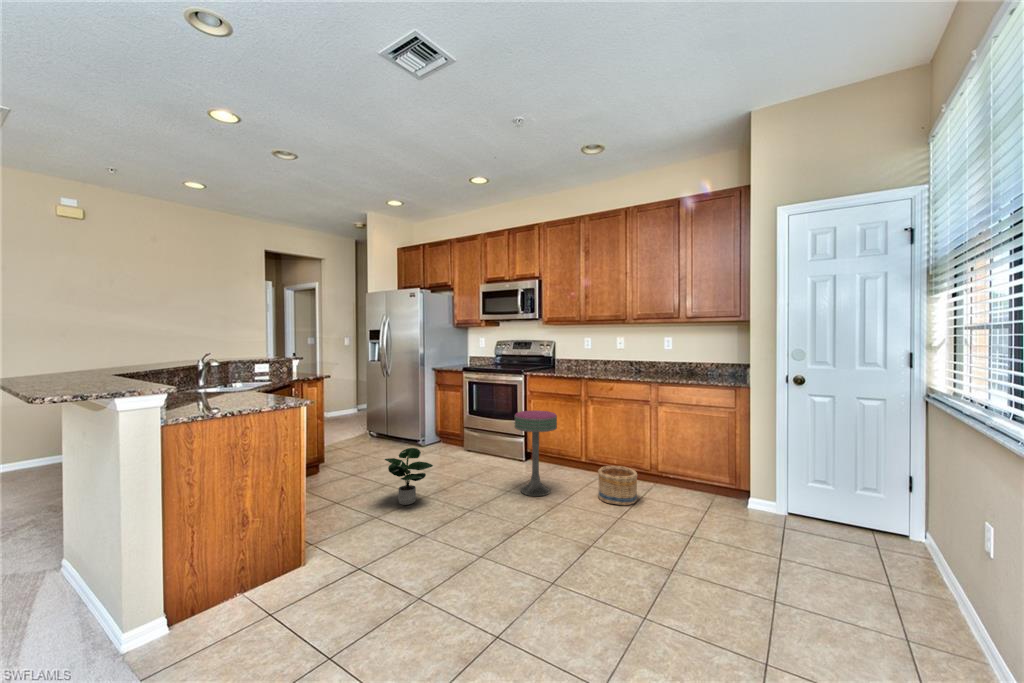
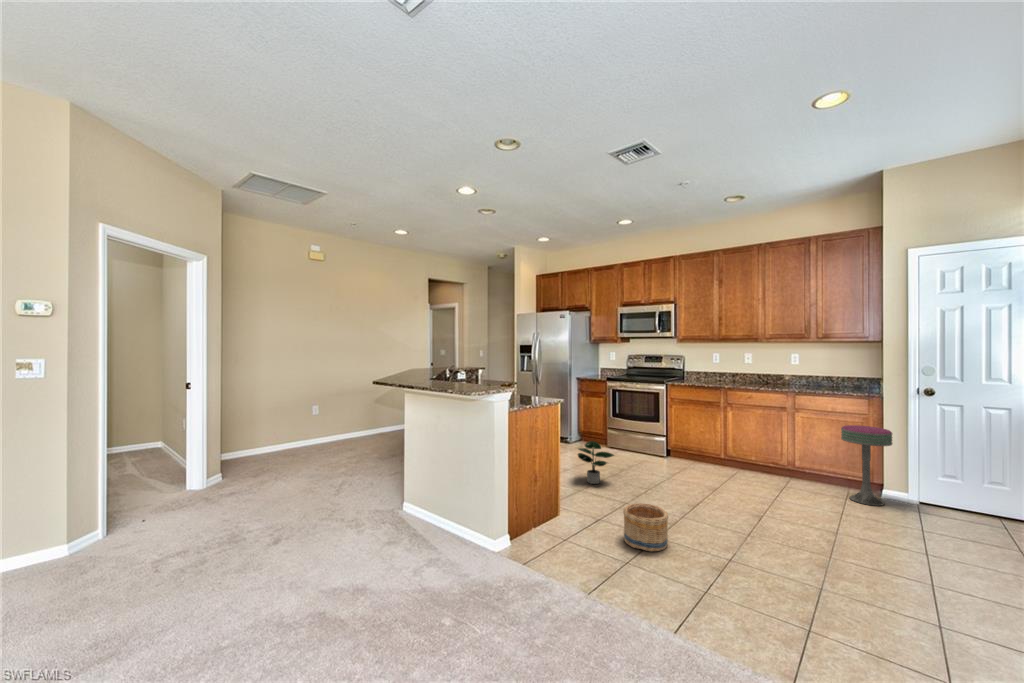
bar stool: present [515,410,557,496] -> present [841,425,892,506]
basket: present [598,466,638,505] -> present [623,503,668,551]

